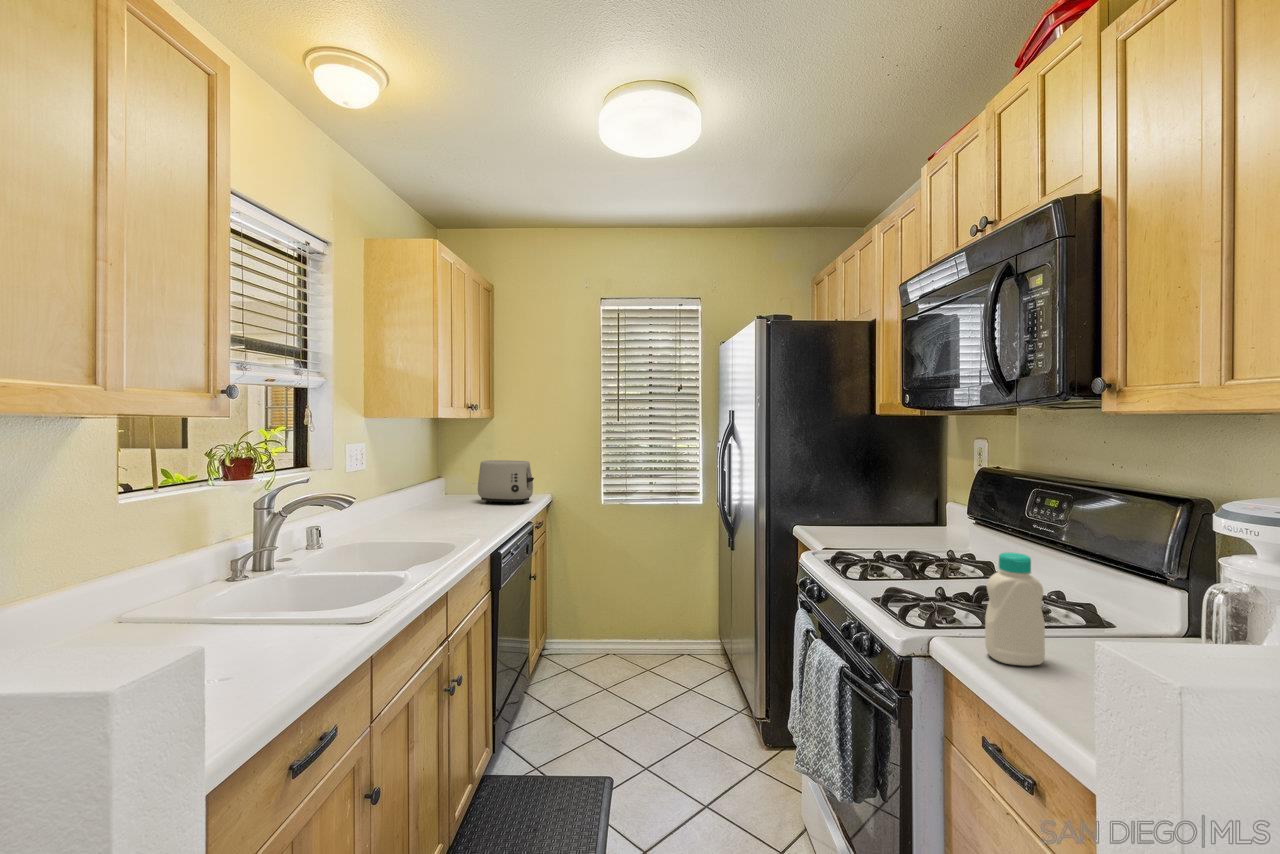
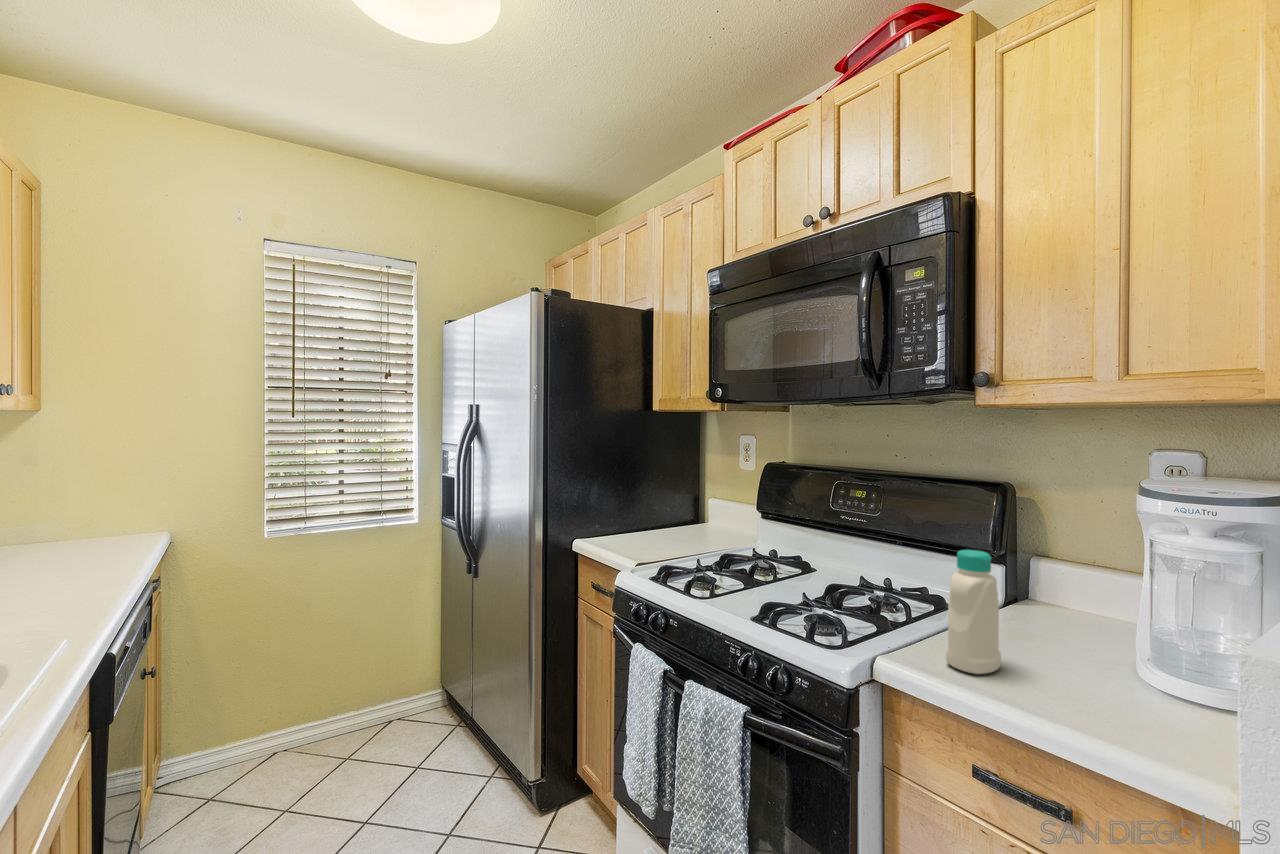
toaster: present [478,460,534,504] -> none [11,479,147,557]

